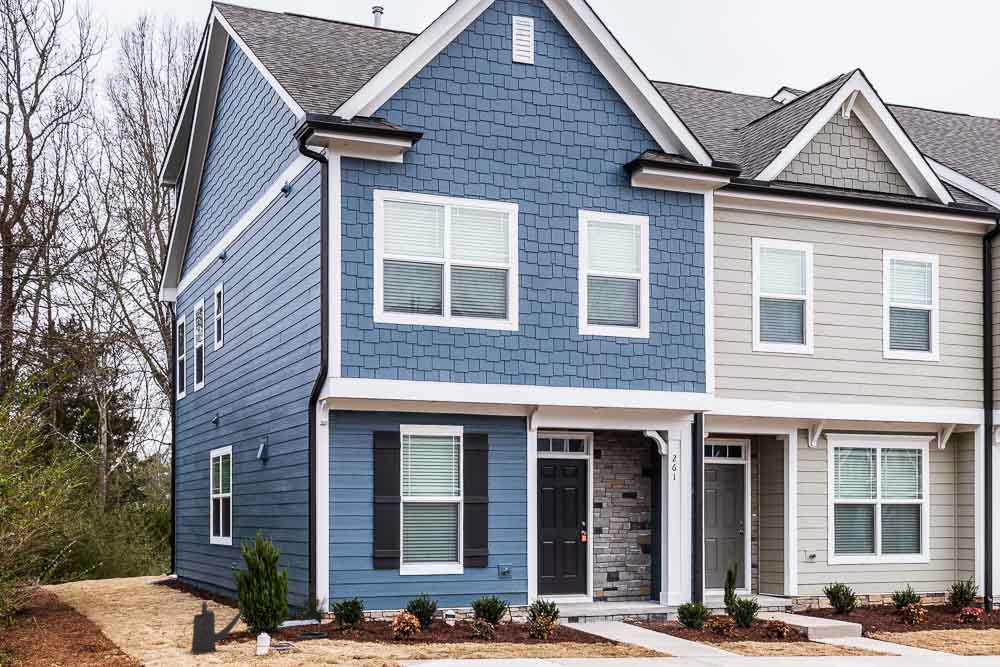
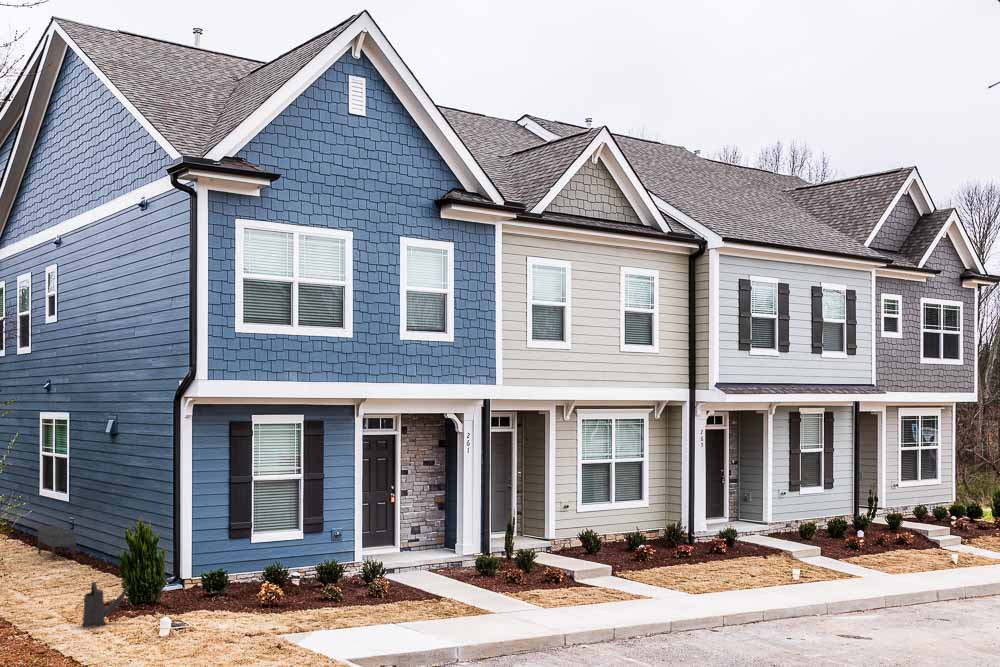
bench: none [187,567,226,604] -> present [37,525,76,560]
potted tree: present [294,587,327,638] -> none [161,553,194,602]

